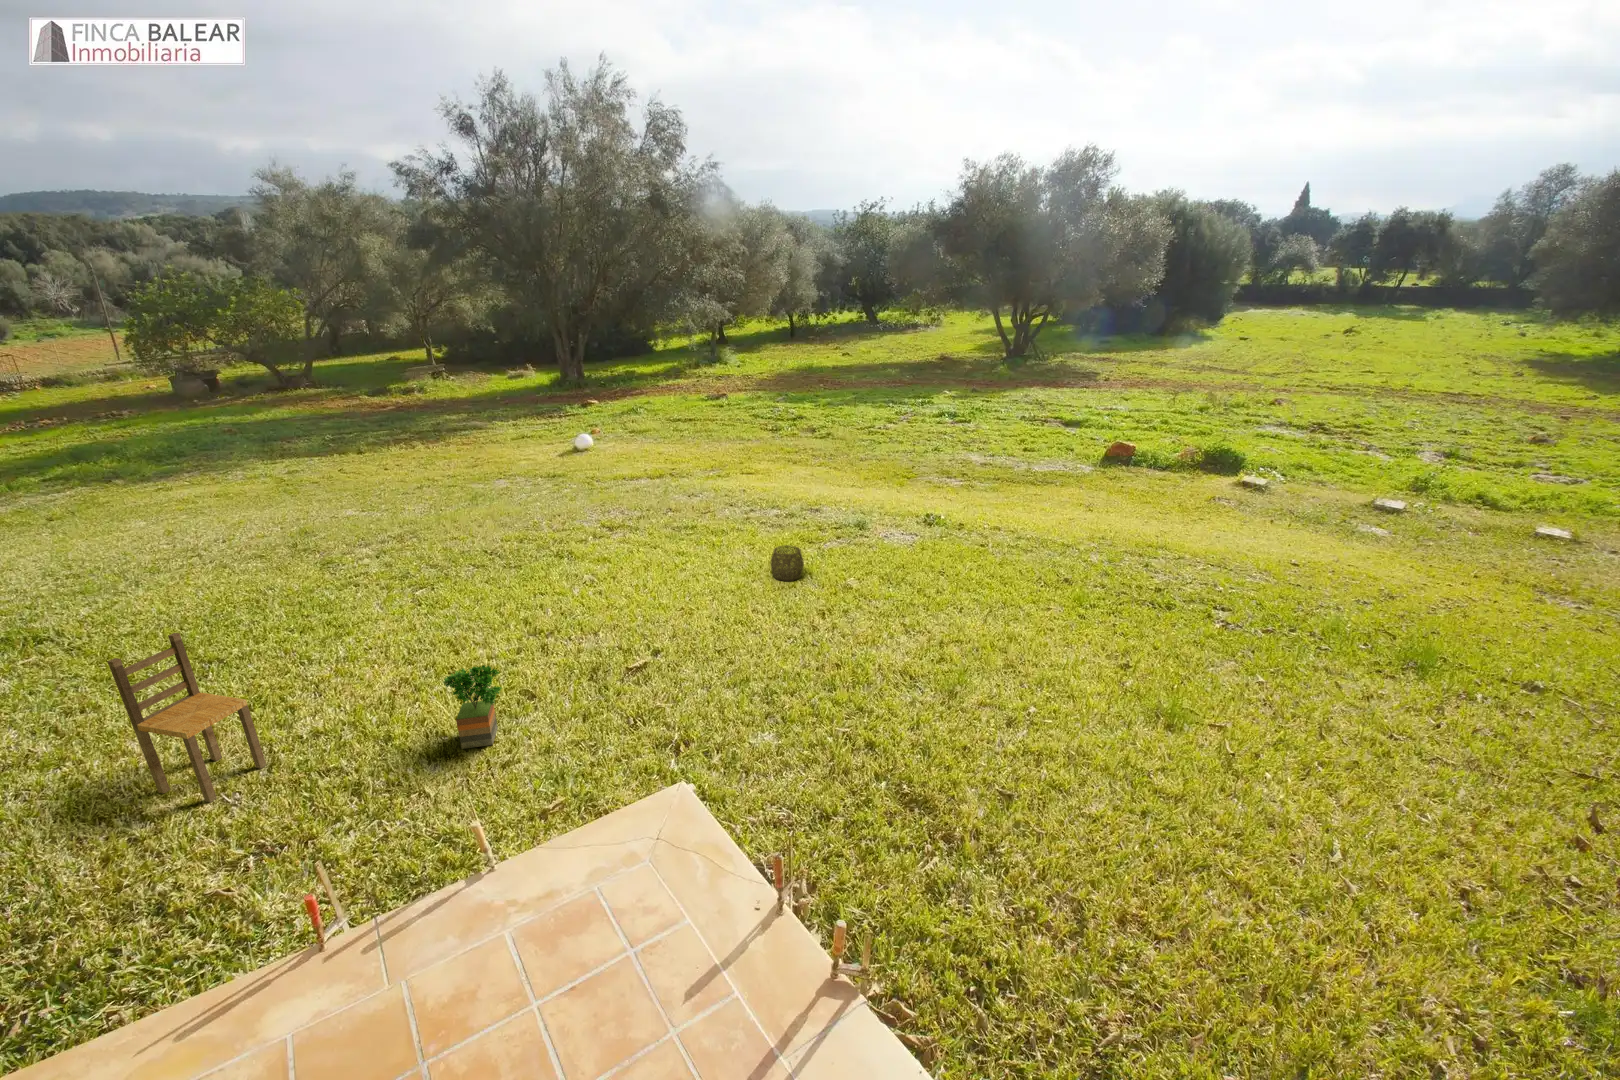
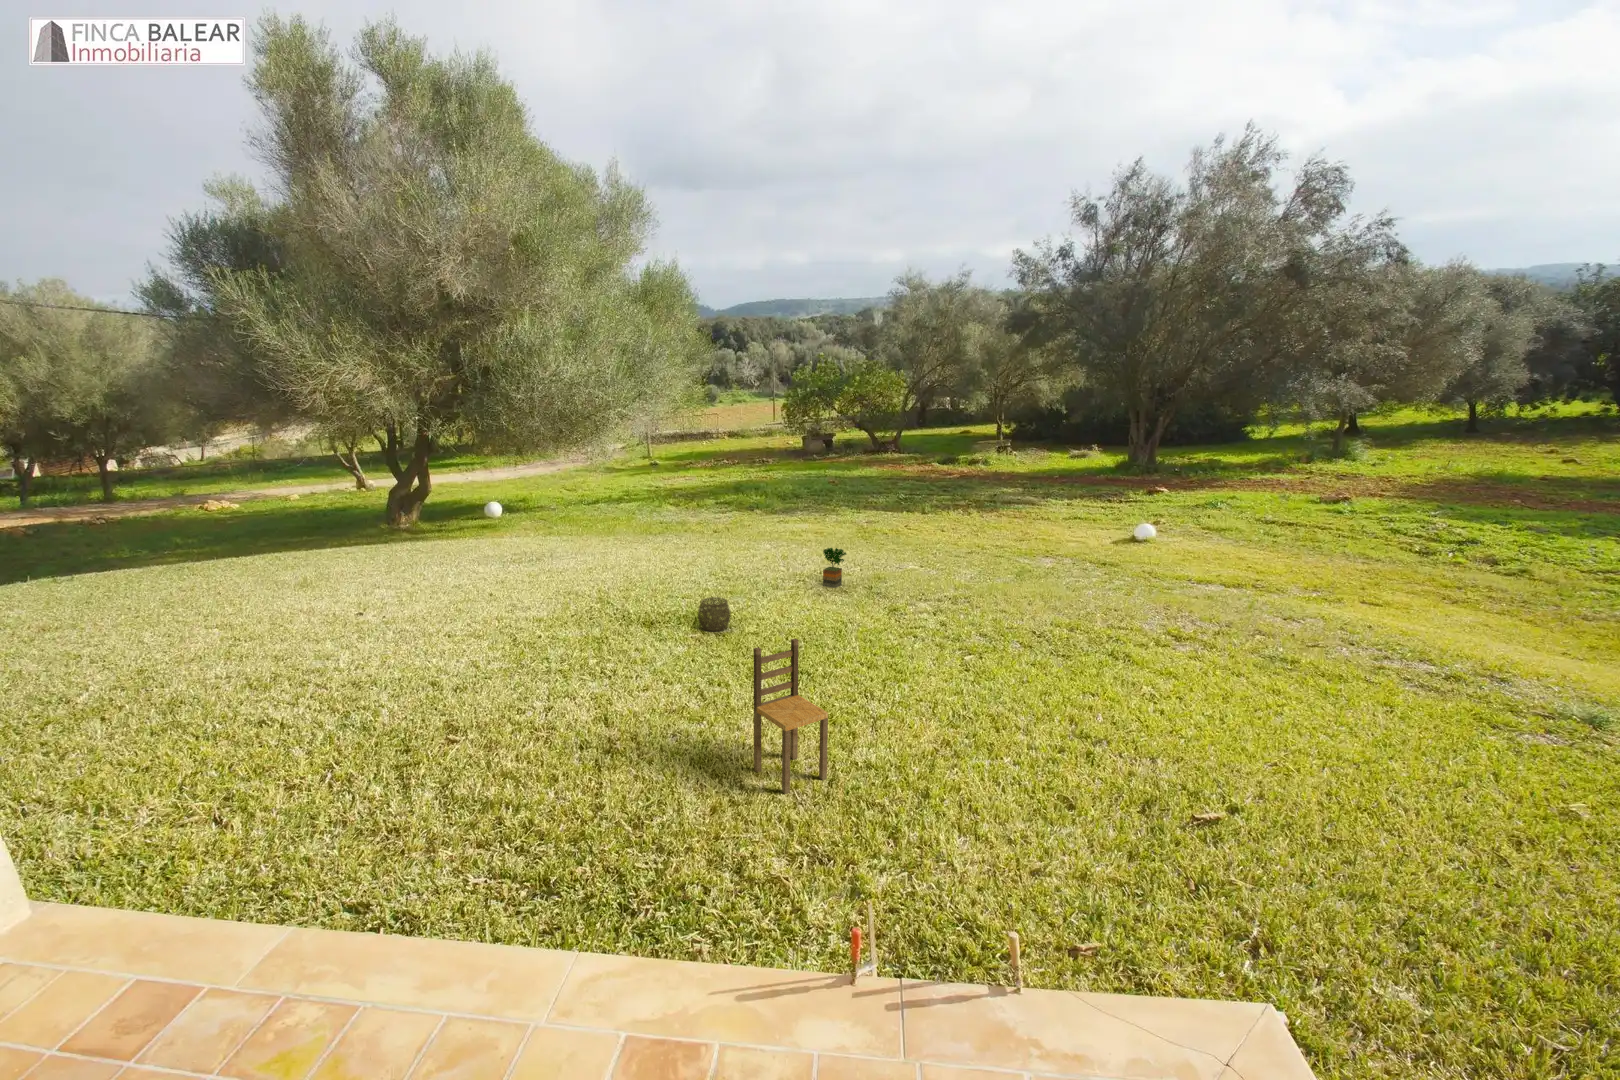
woven basket: present [770,545,804,581] -> present [698,597,730,632]
potted tree: present [443,665,502,749] -> present [823,548,846,588]

